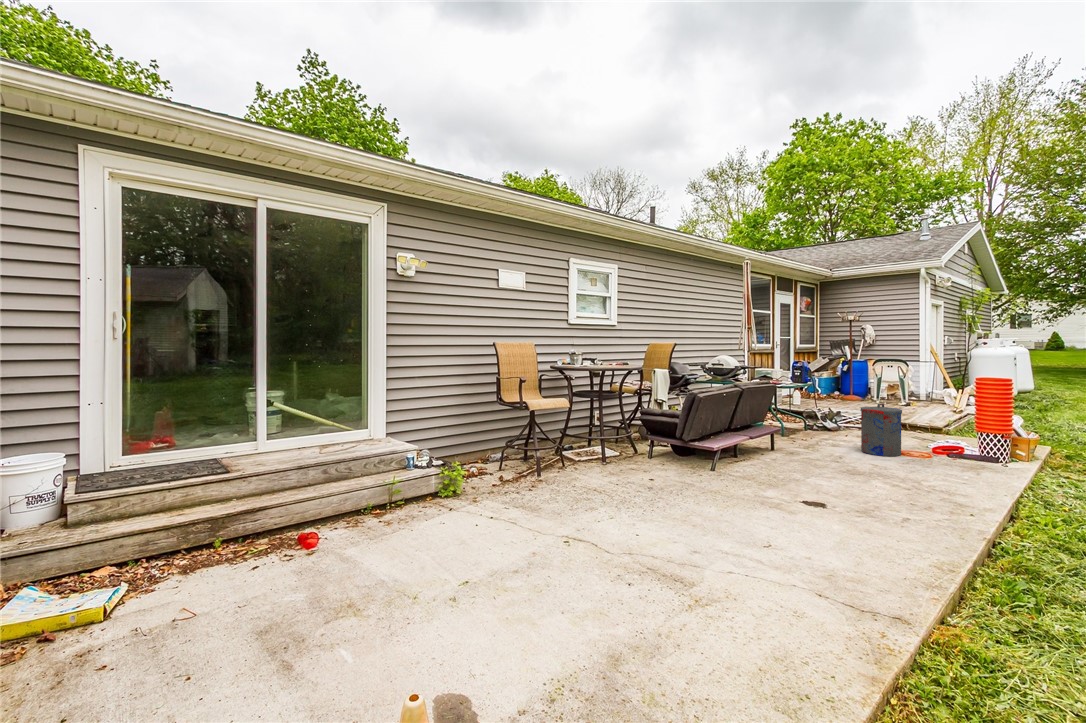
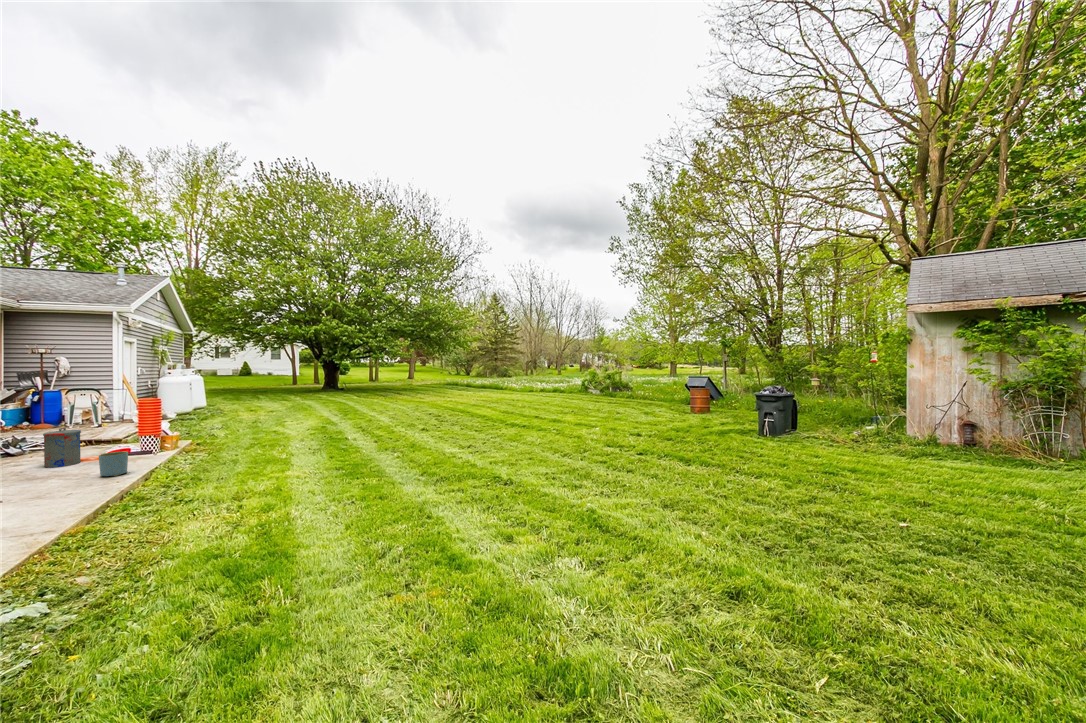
planter: none [938,455,986,499] -> present [99,451,128,477]

